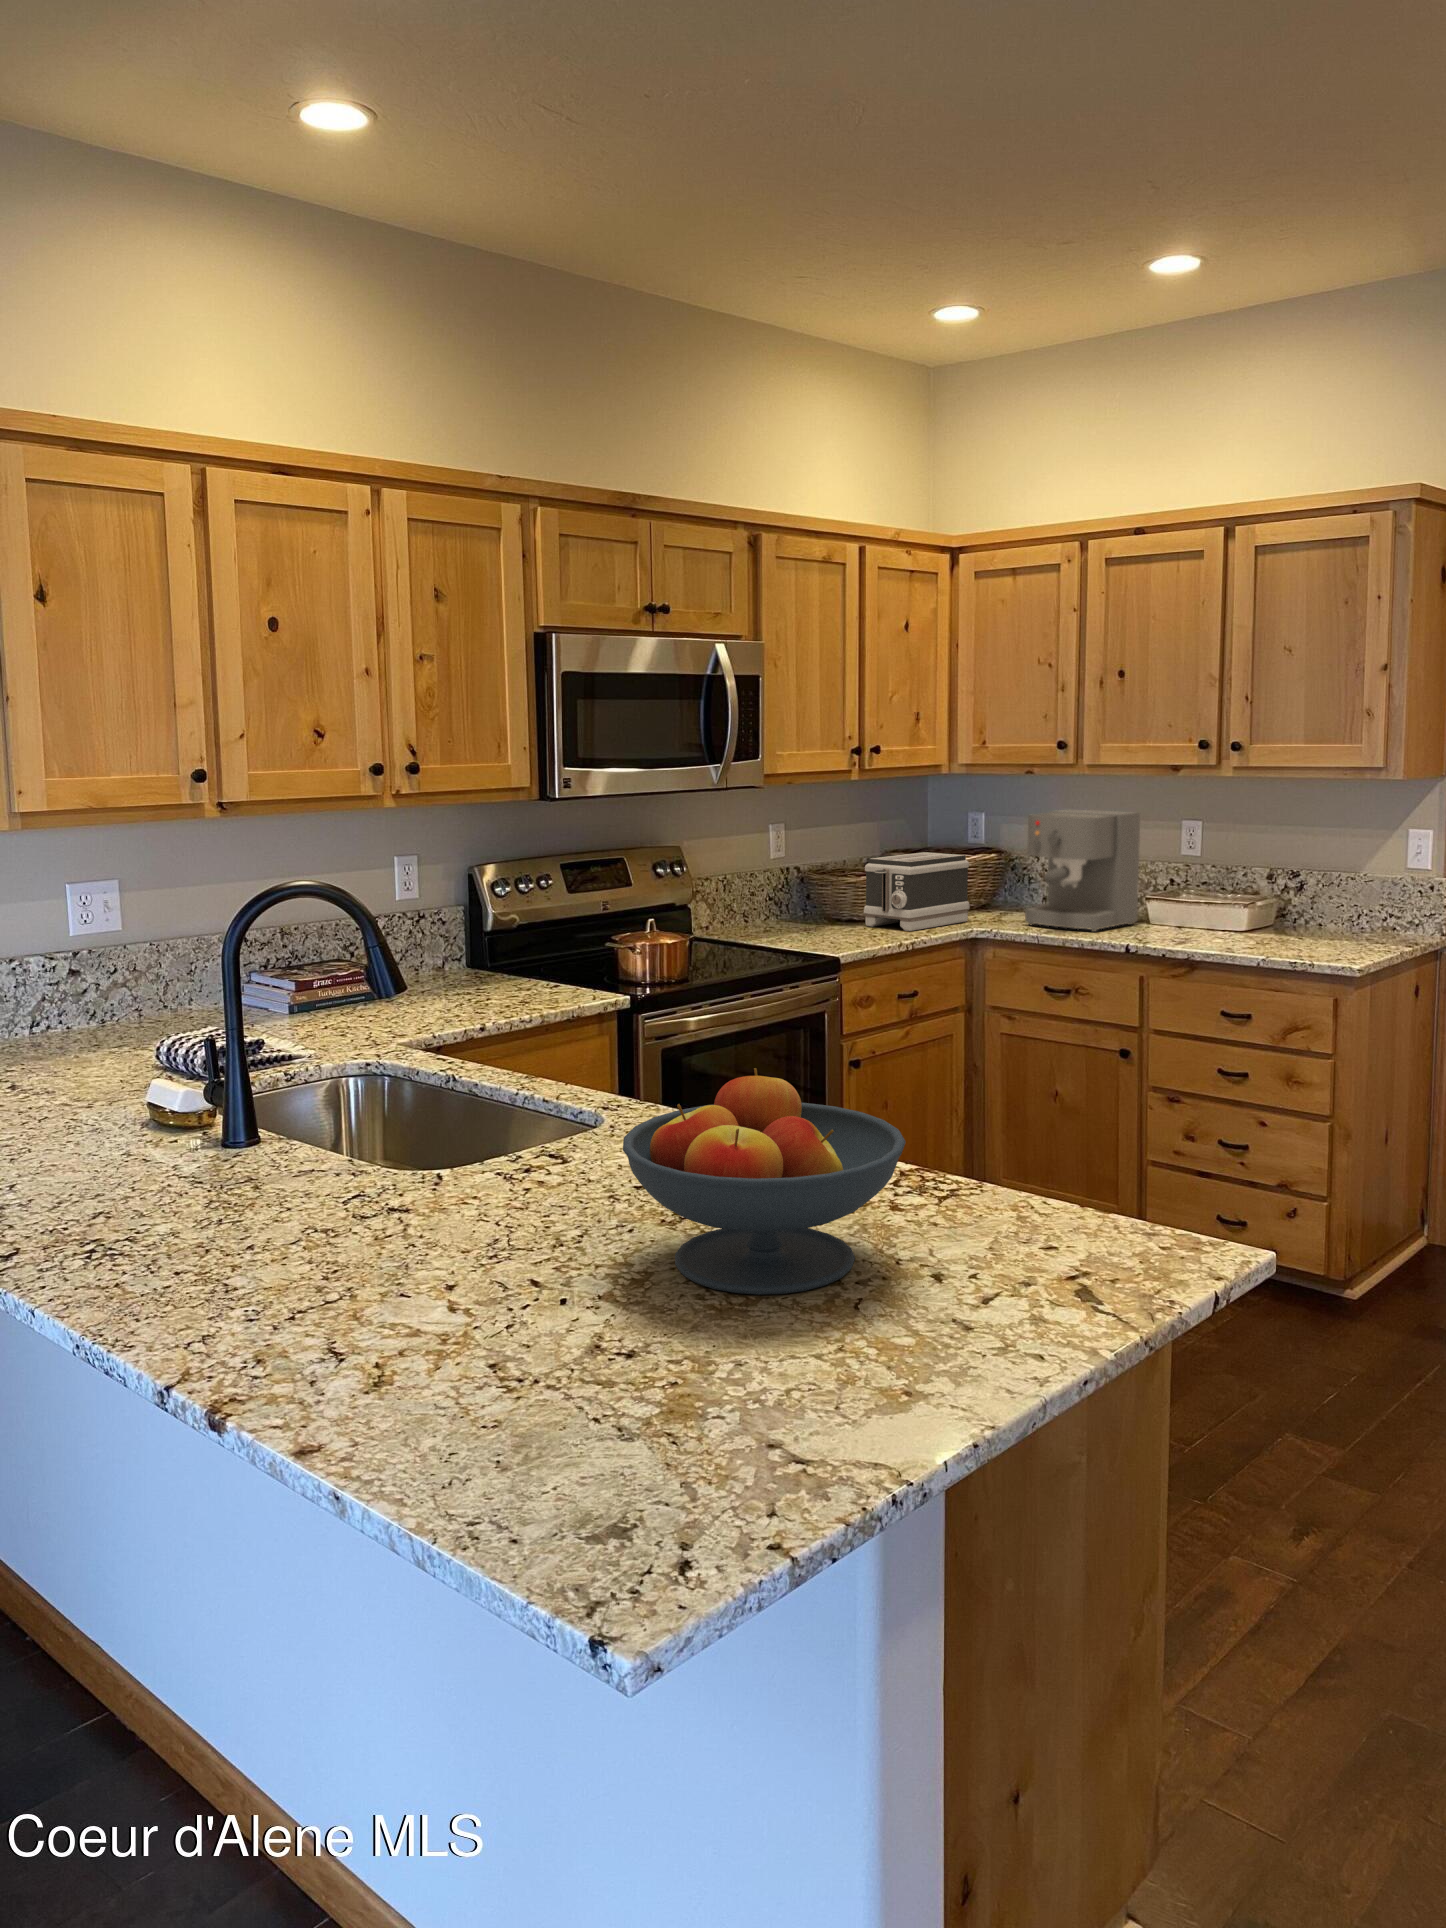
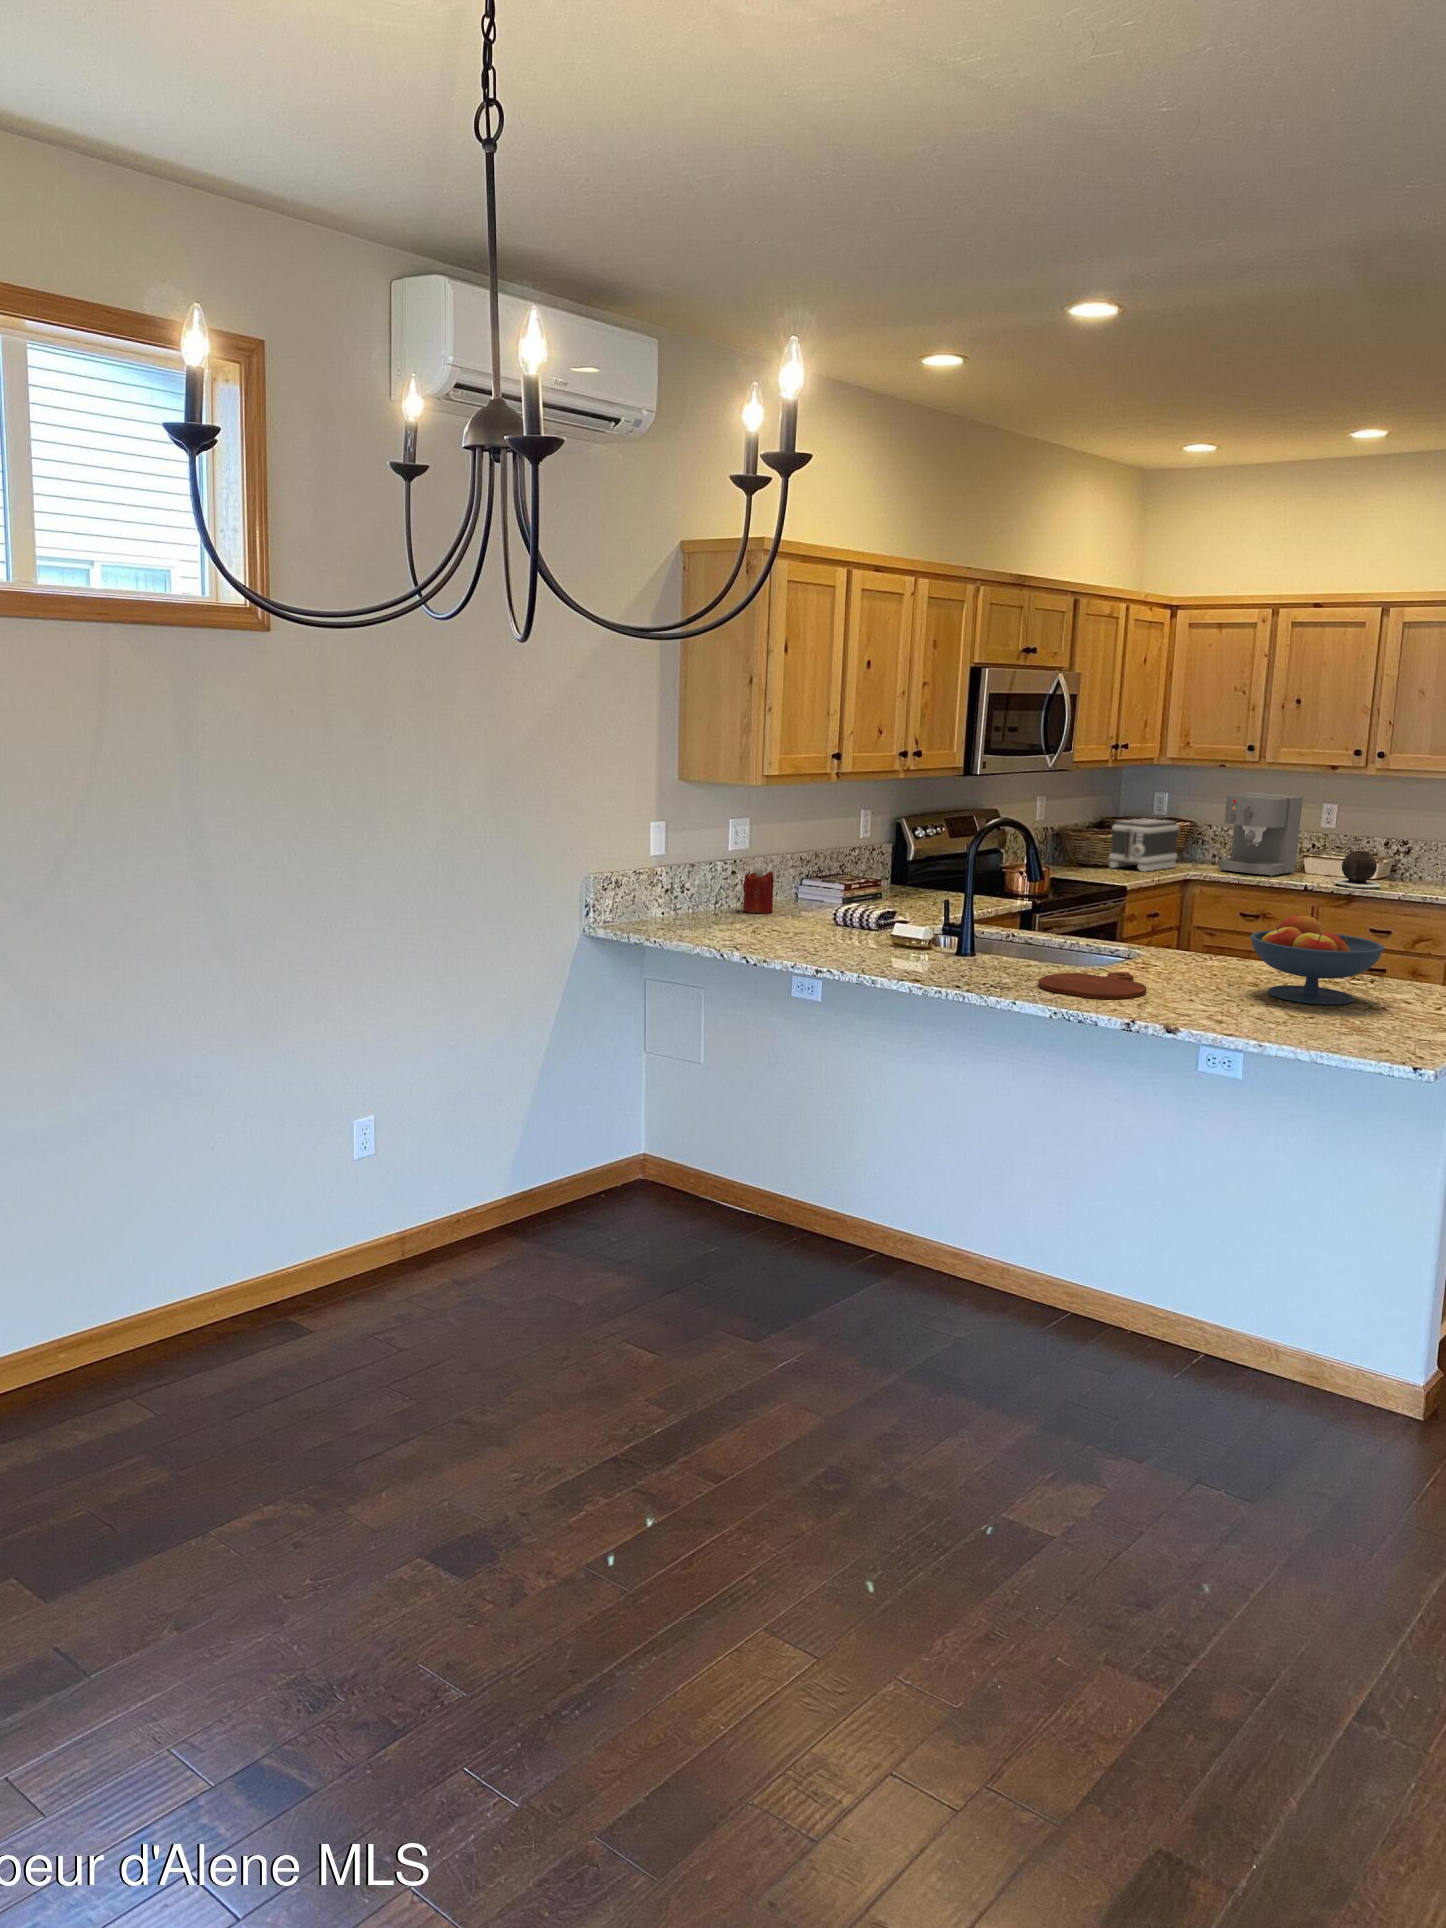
vase: none [1174,891,1242,948] -> present [1334,851,1381,889]
candle: none [57,968,116,1047] -> present [743,868,774,913]
cutting board: none [172,1195,449,1297] -> present [1039,972,1146,999]

